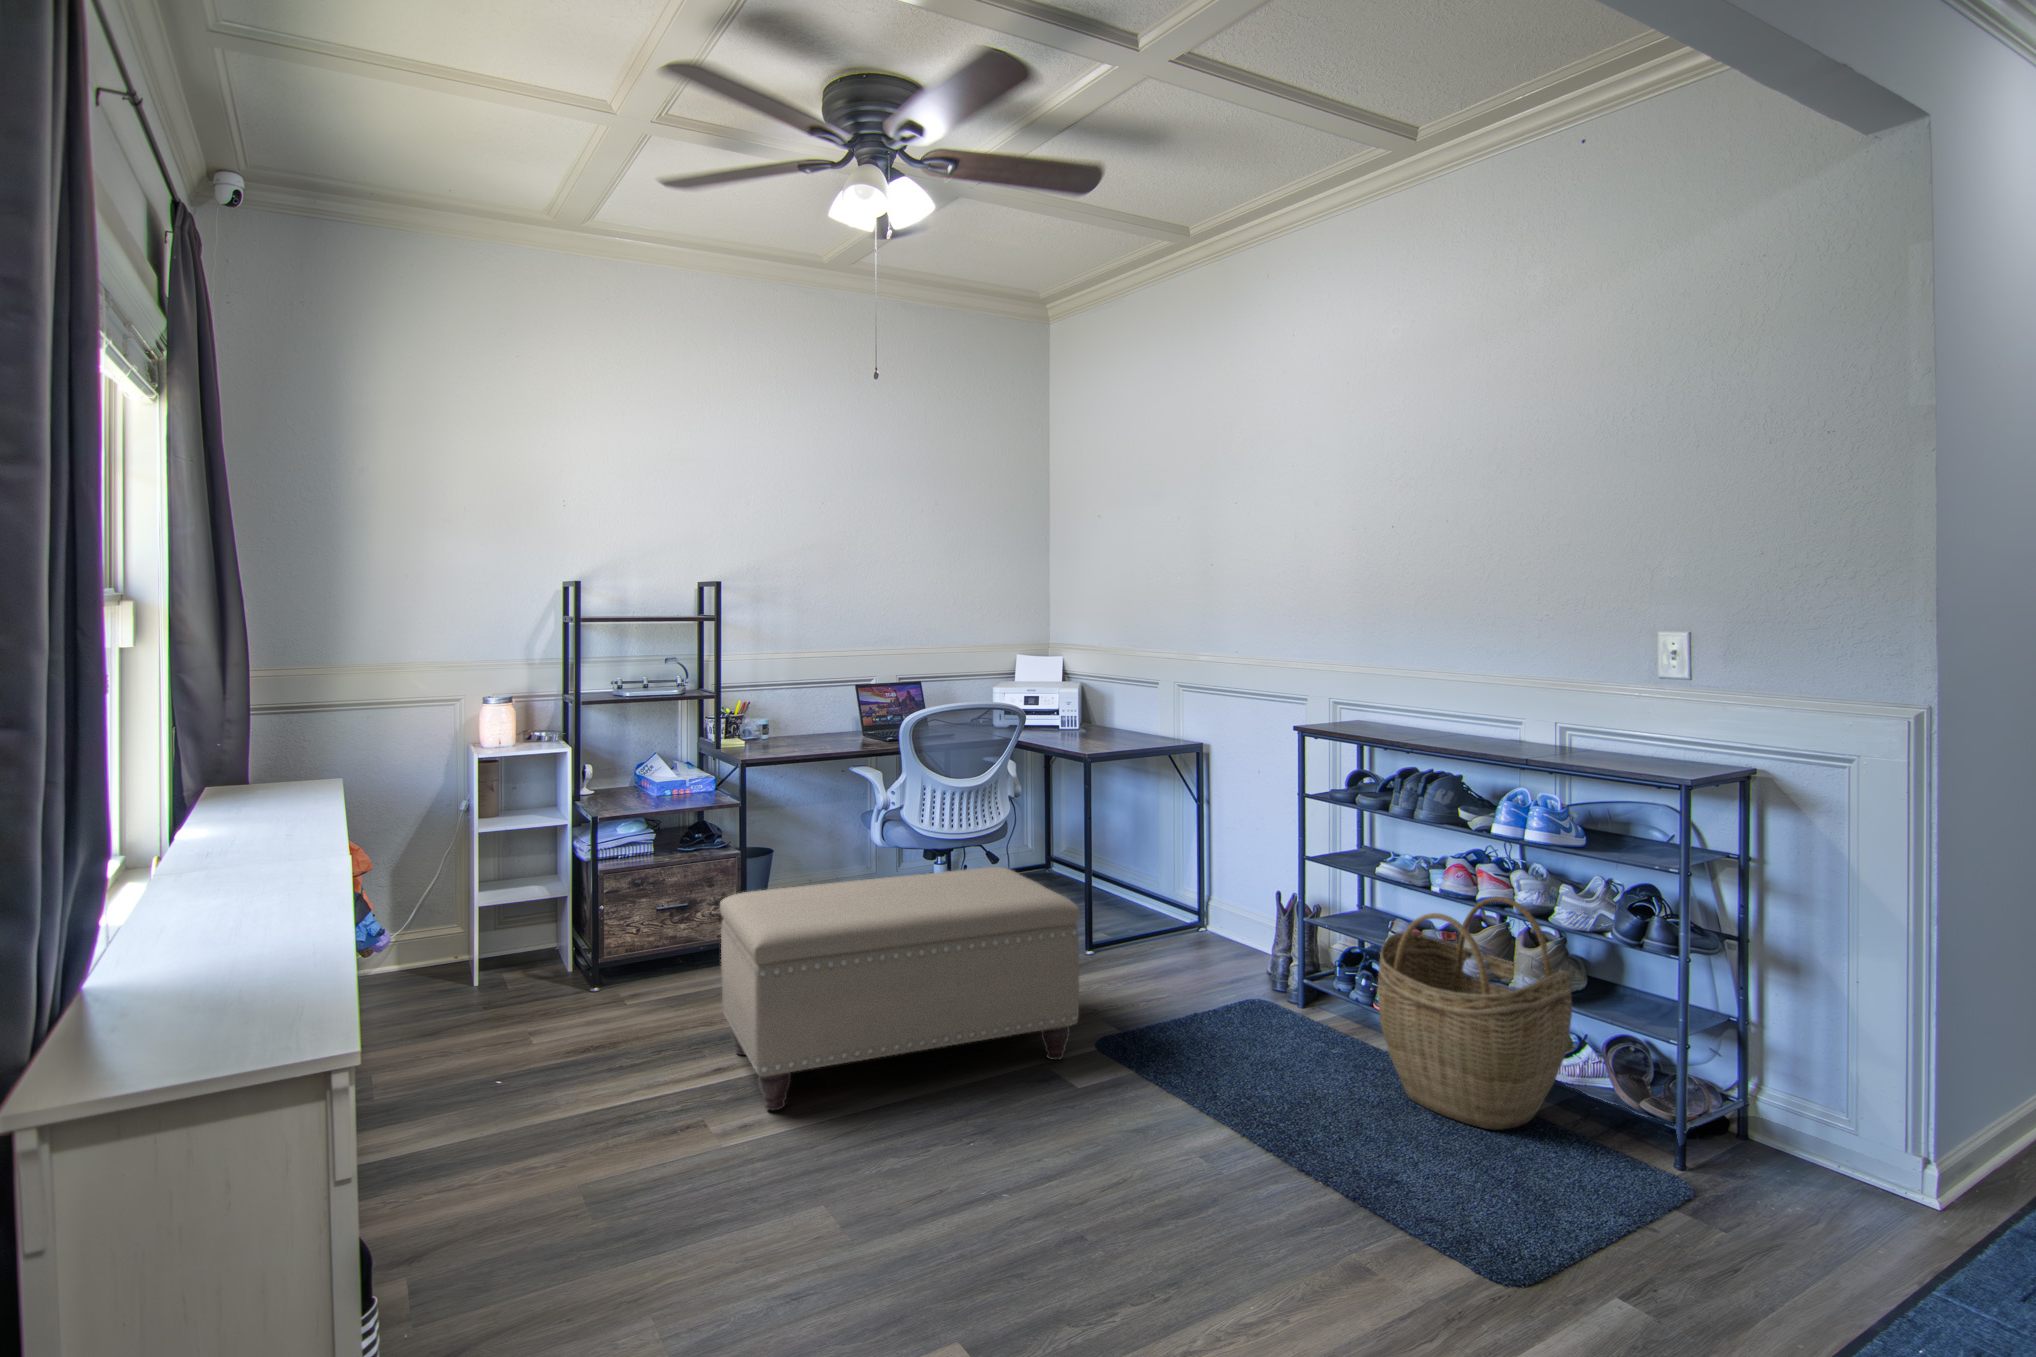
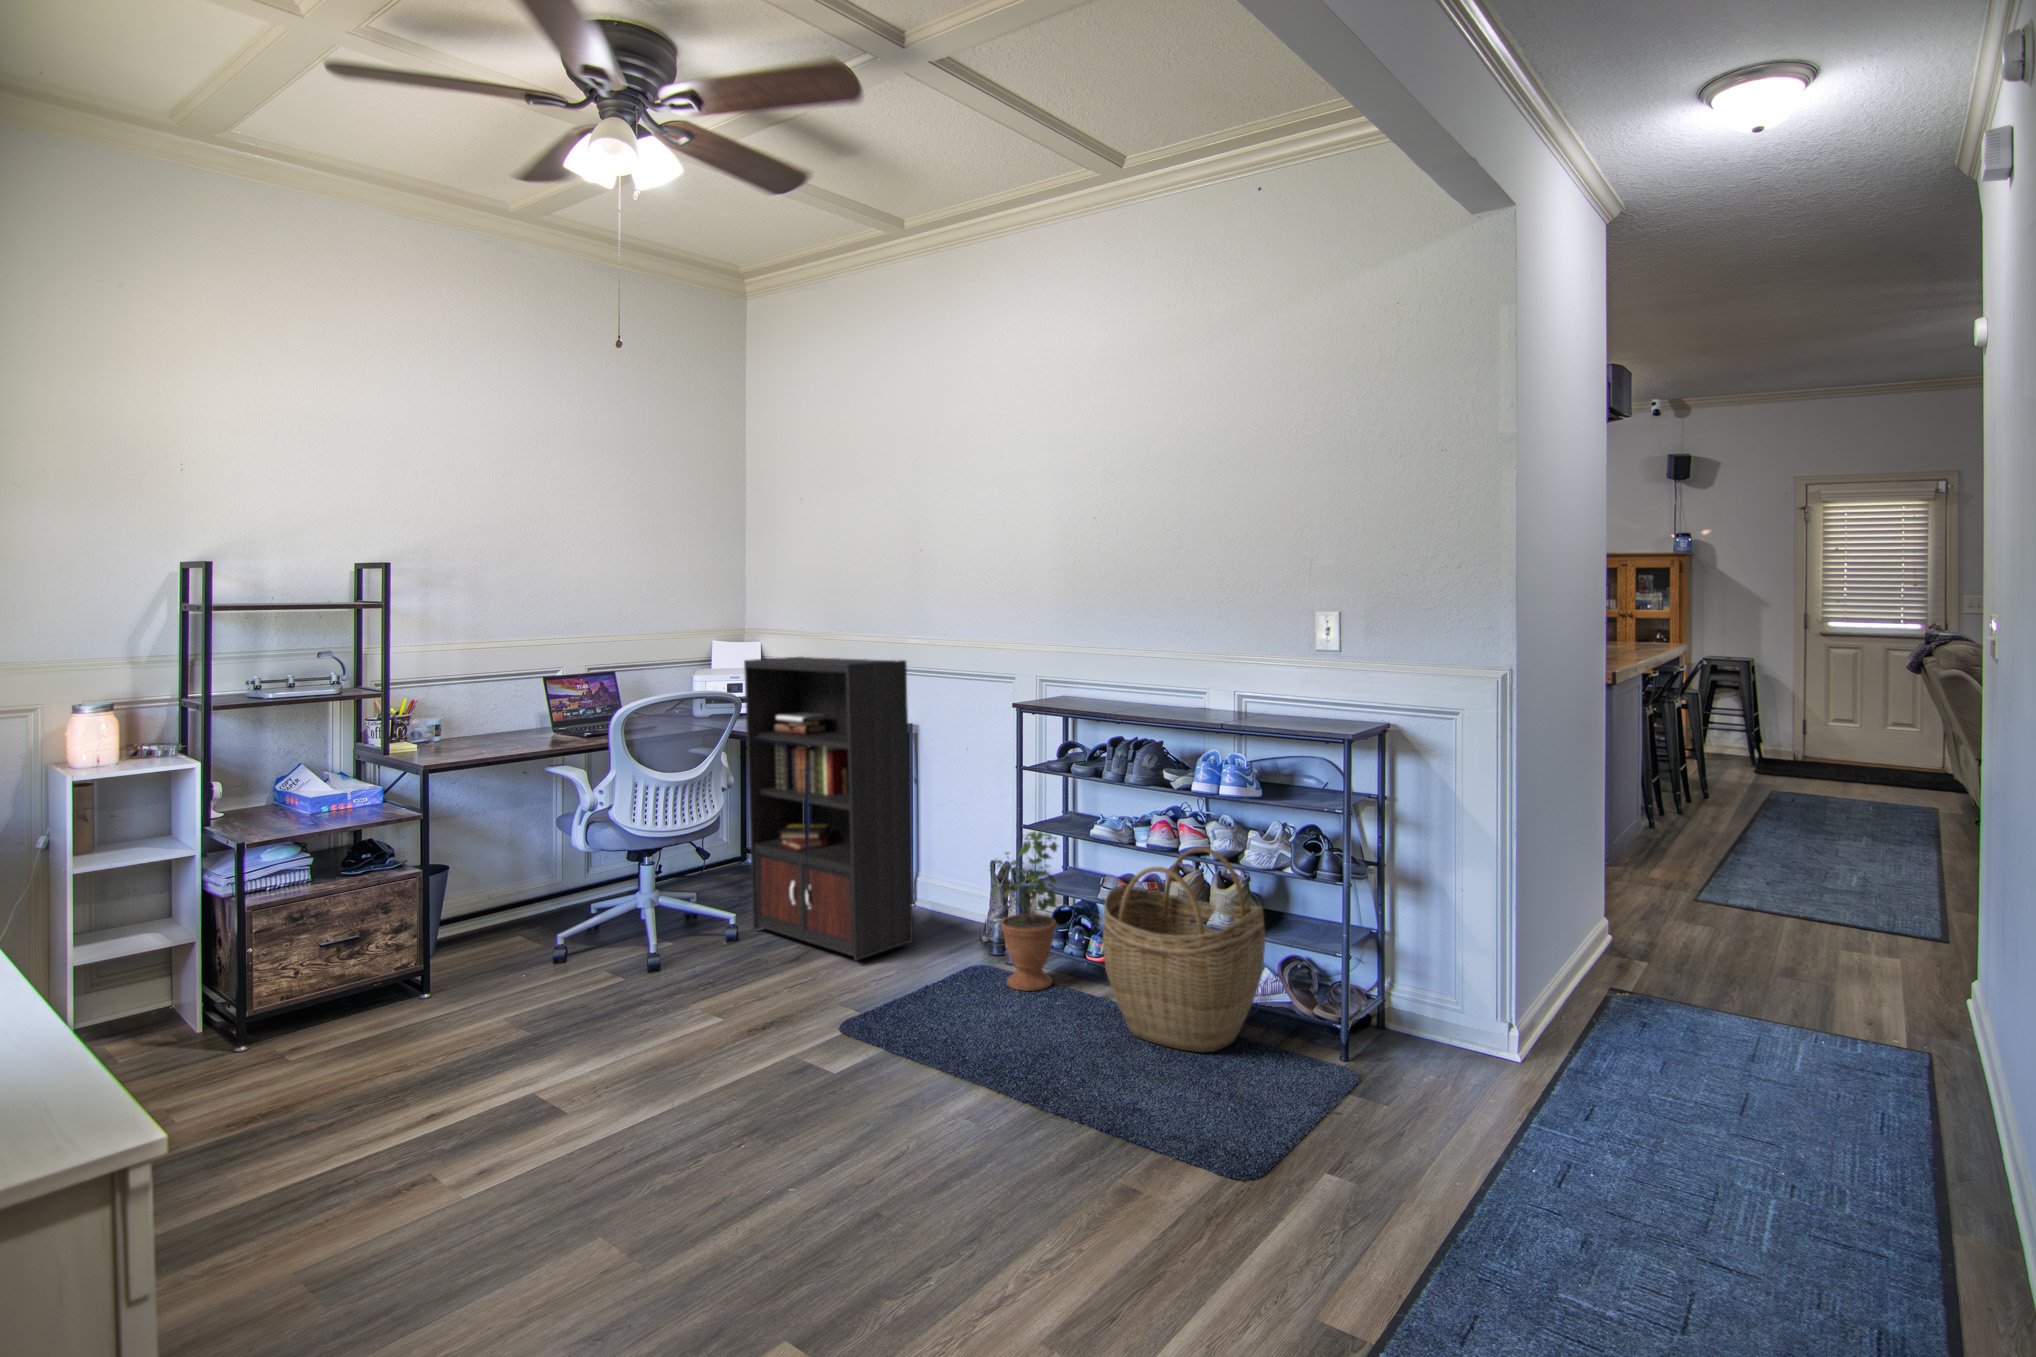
bookcase: none [1036,667,1272,982] -> present [744,657,987,960]
potted plant: none [1265,855,1345,1036] -> present [990,832,1057,991]
ottoman: present [720,867,1080,1110] -> none [417,860,824,1147]

